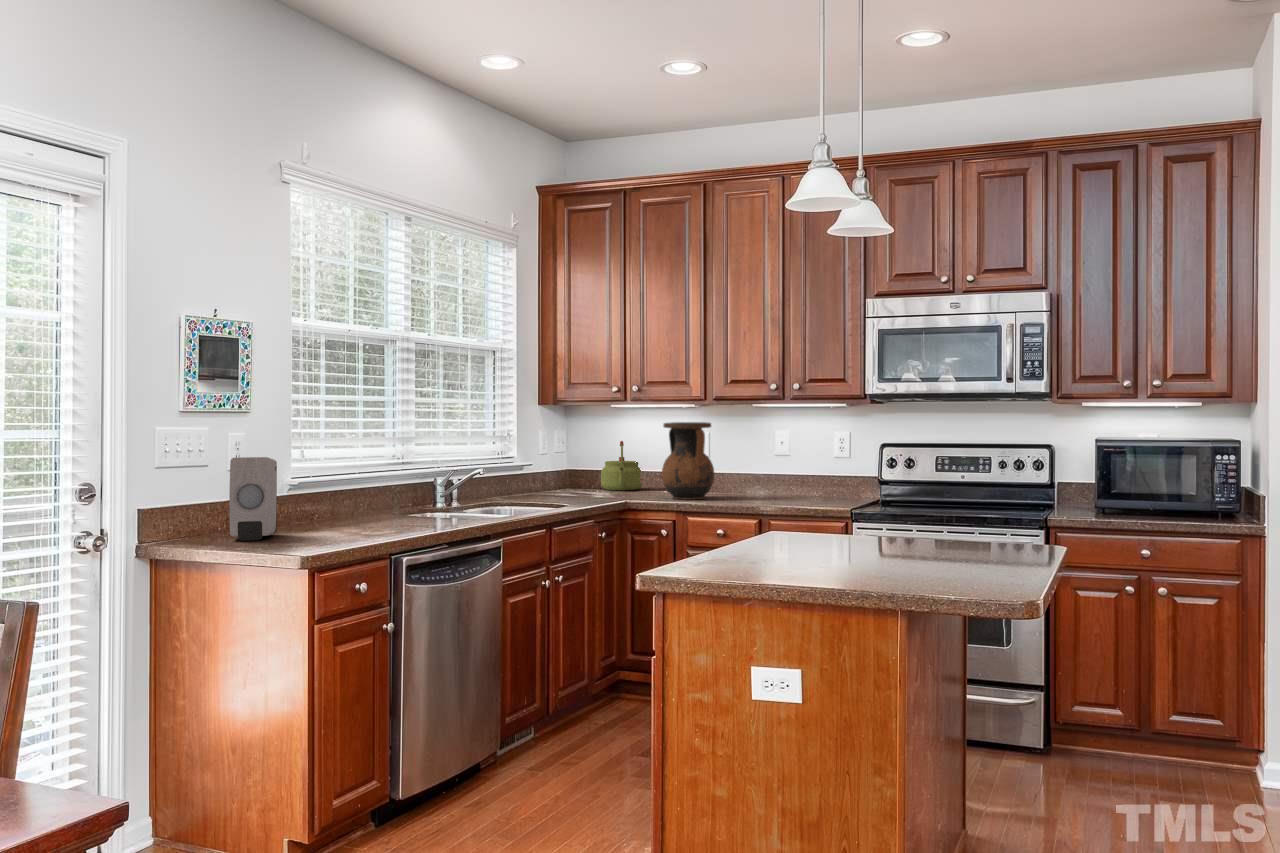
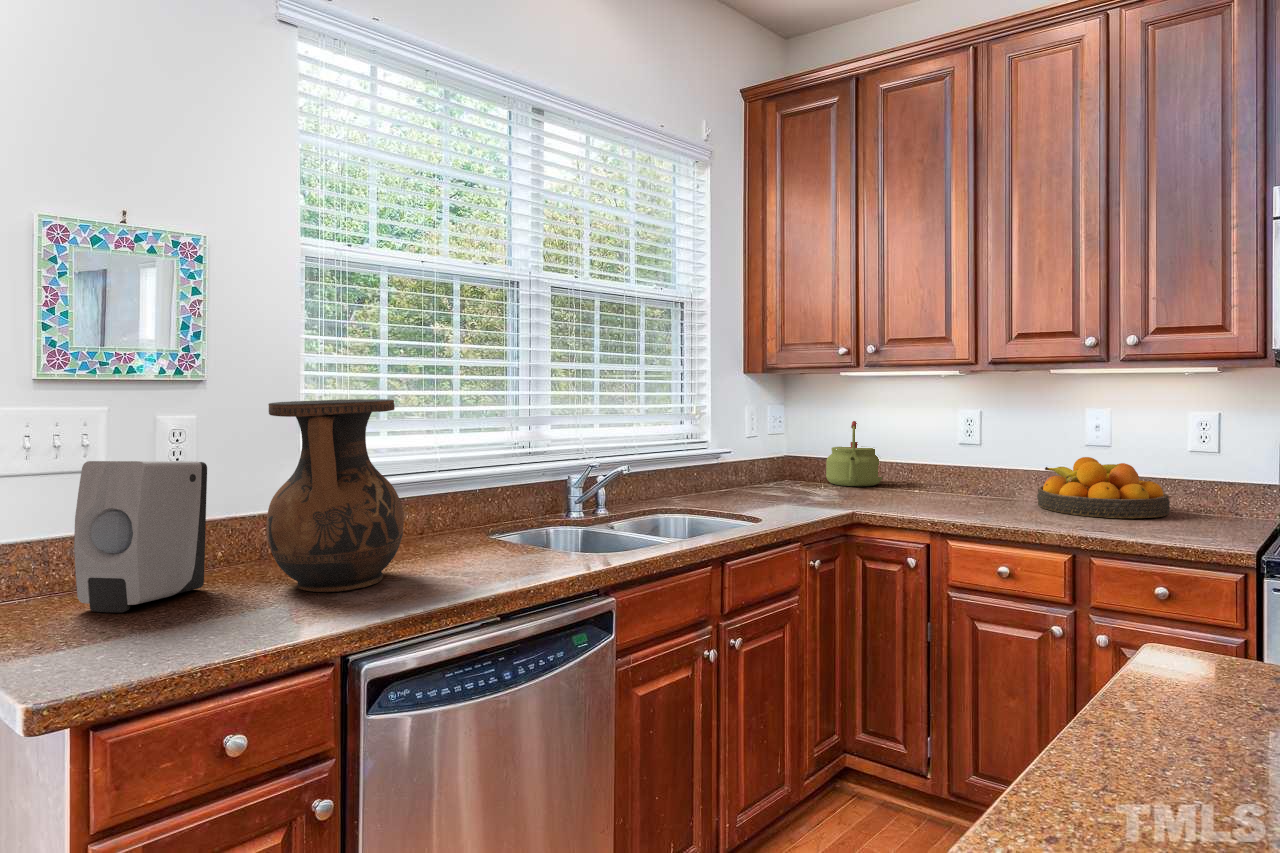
vase: present [662,422,714,500] -> present [266,399,404,592]
fruit bowl: none [744,463,818,499] -> present [1037,457,1170,518]

